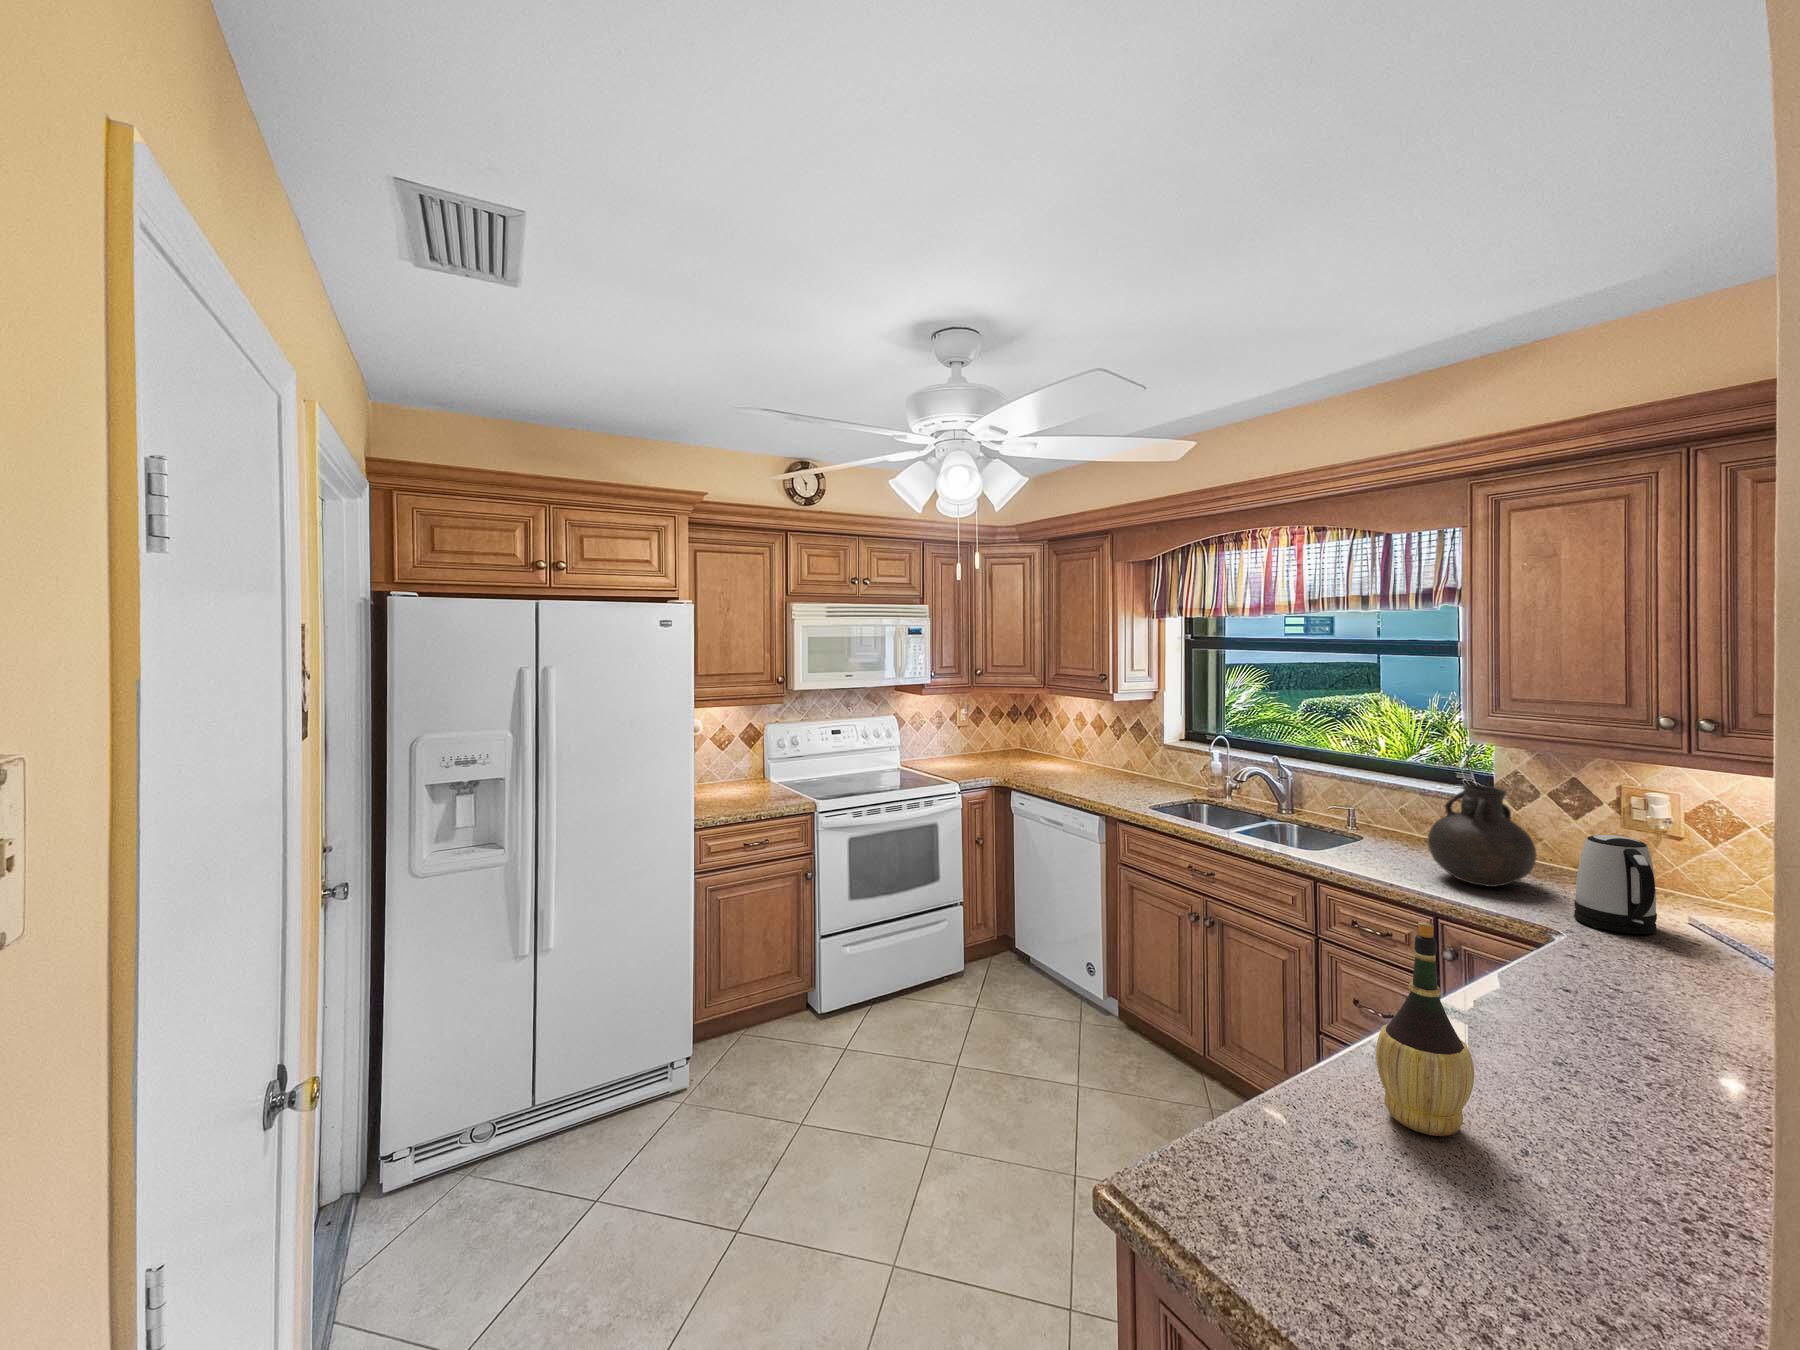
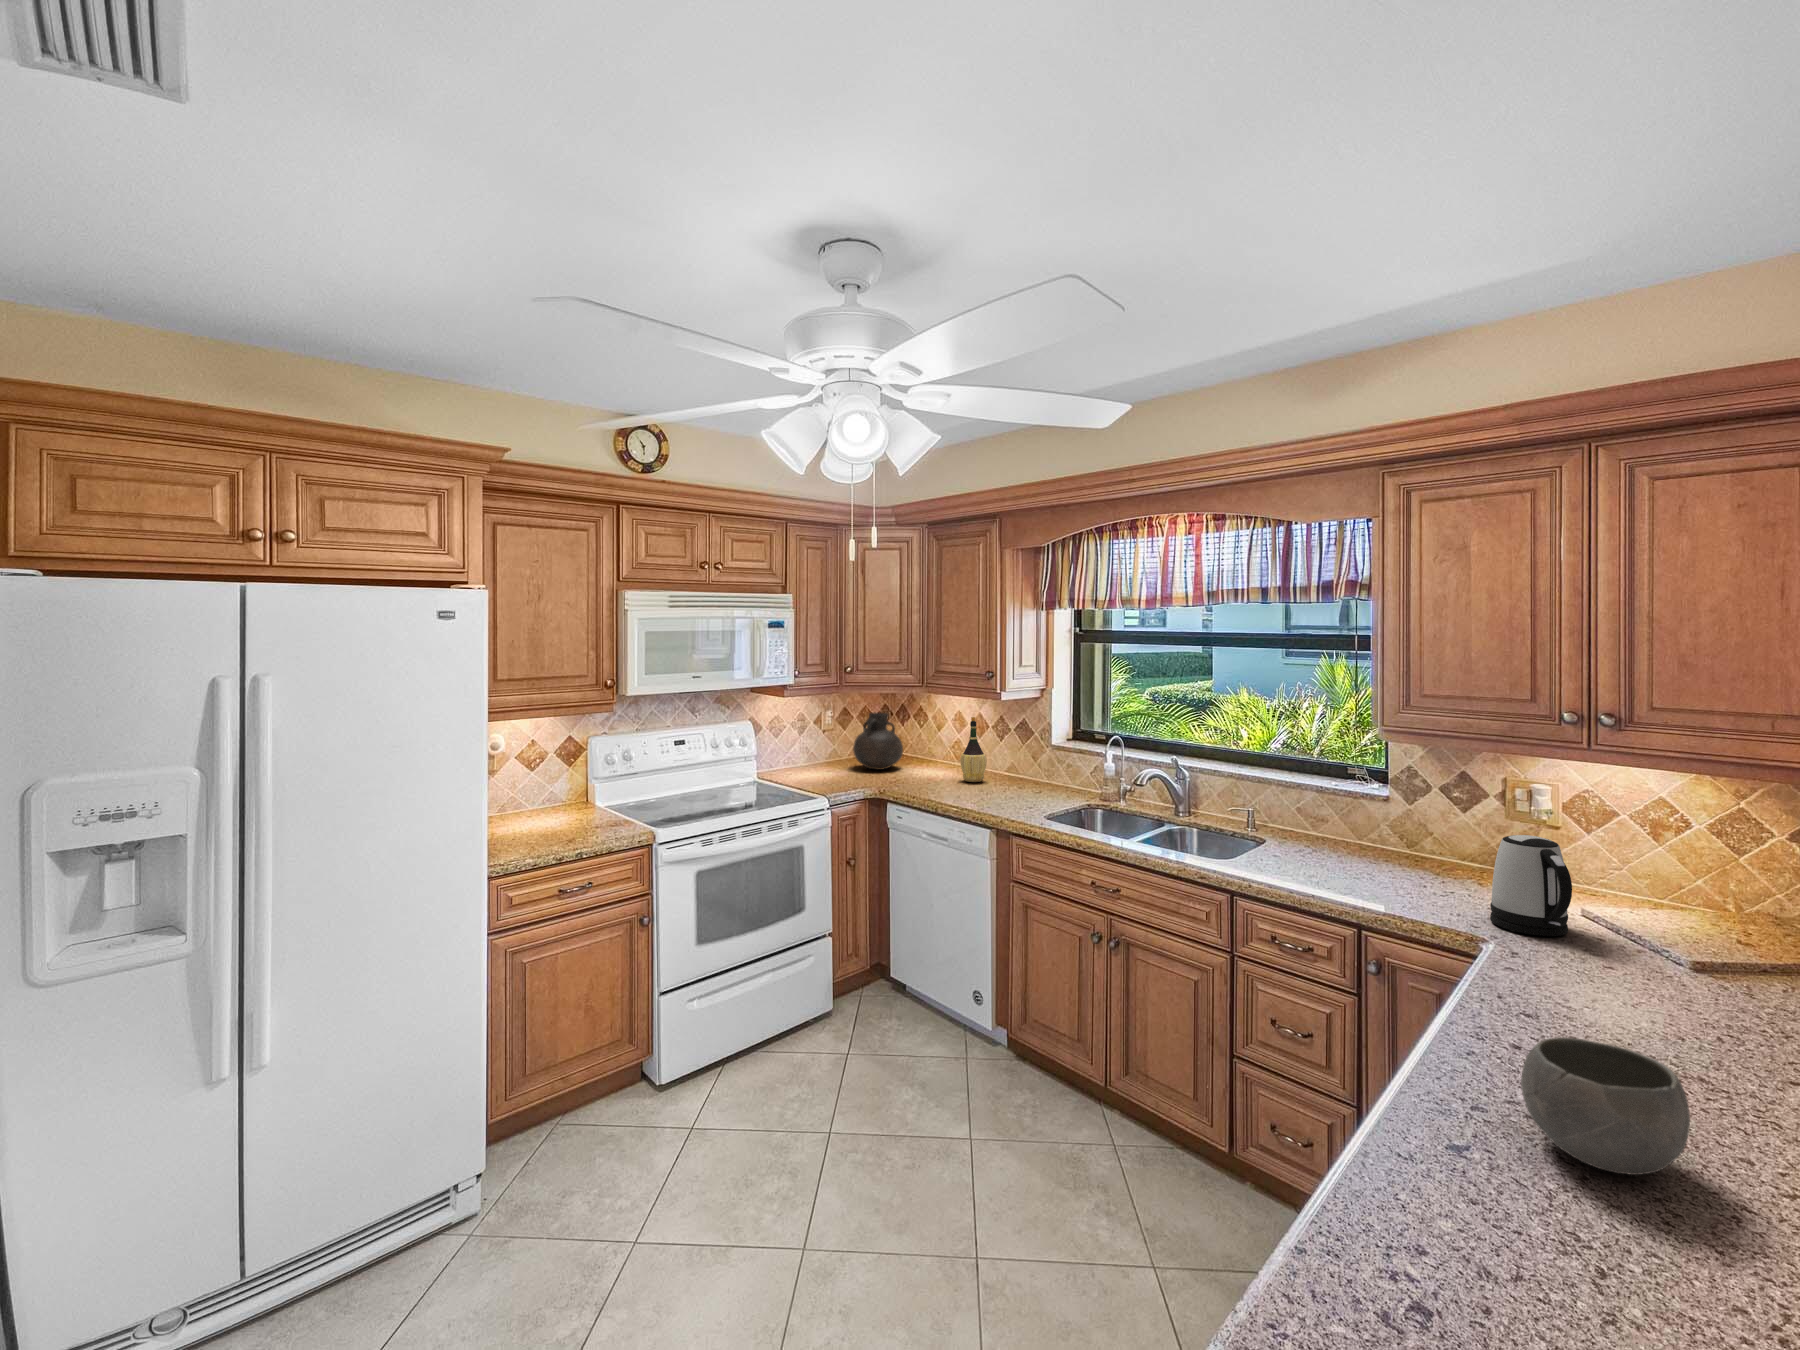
vase: present [1428,784,1537,887] -> present [853,712,903,770]
wine bottle: present [1376,922,1474,1136] -> present [960,717,987,782]
ceramic bowl: none [1517,1002,1674,1124] -> present [1521,1037,1690,1175]

